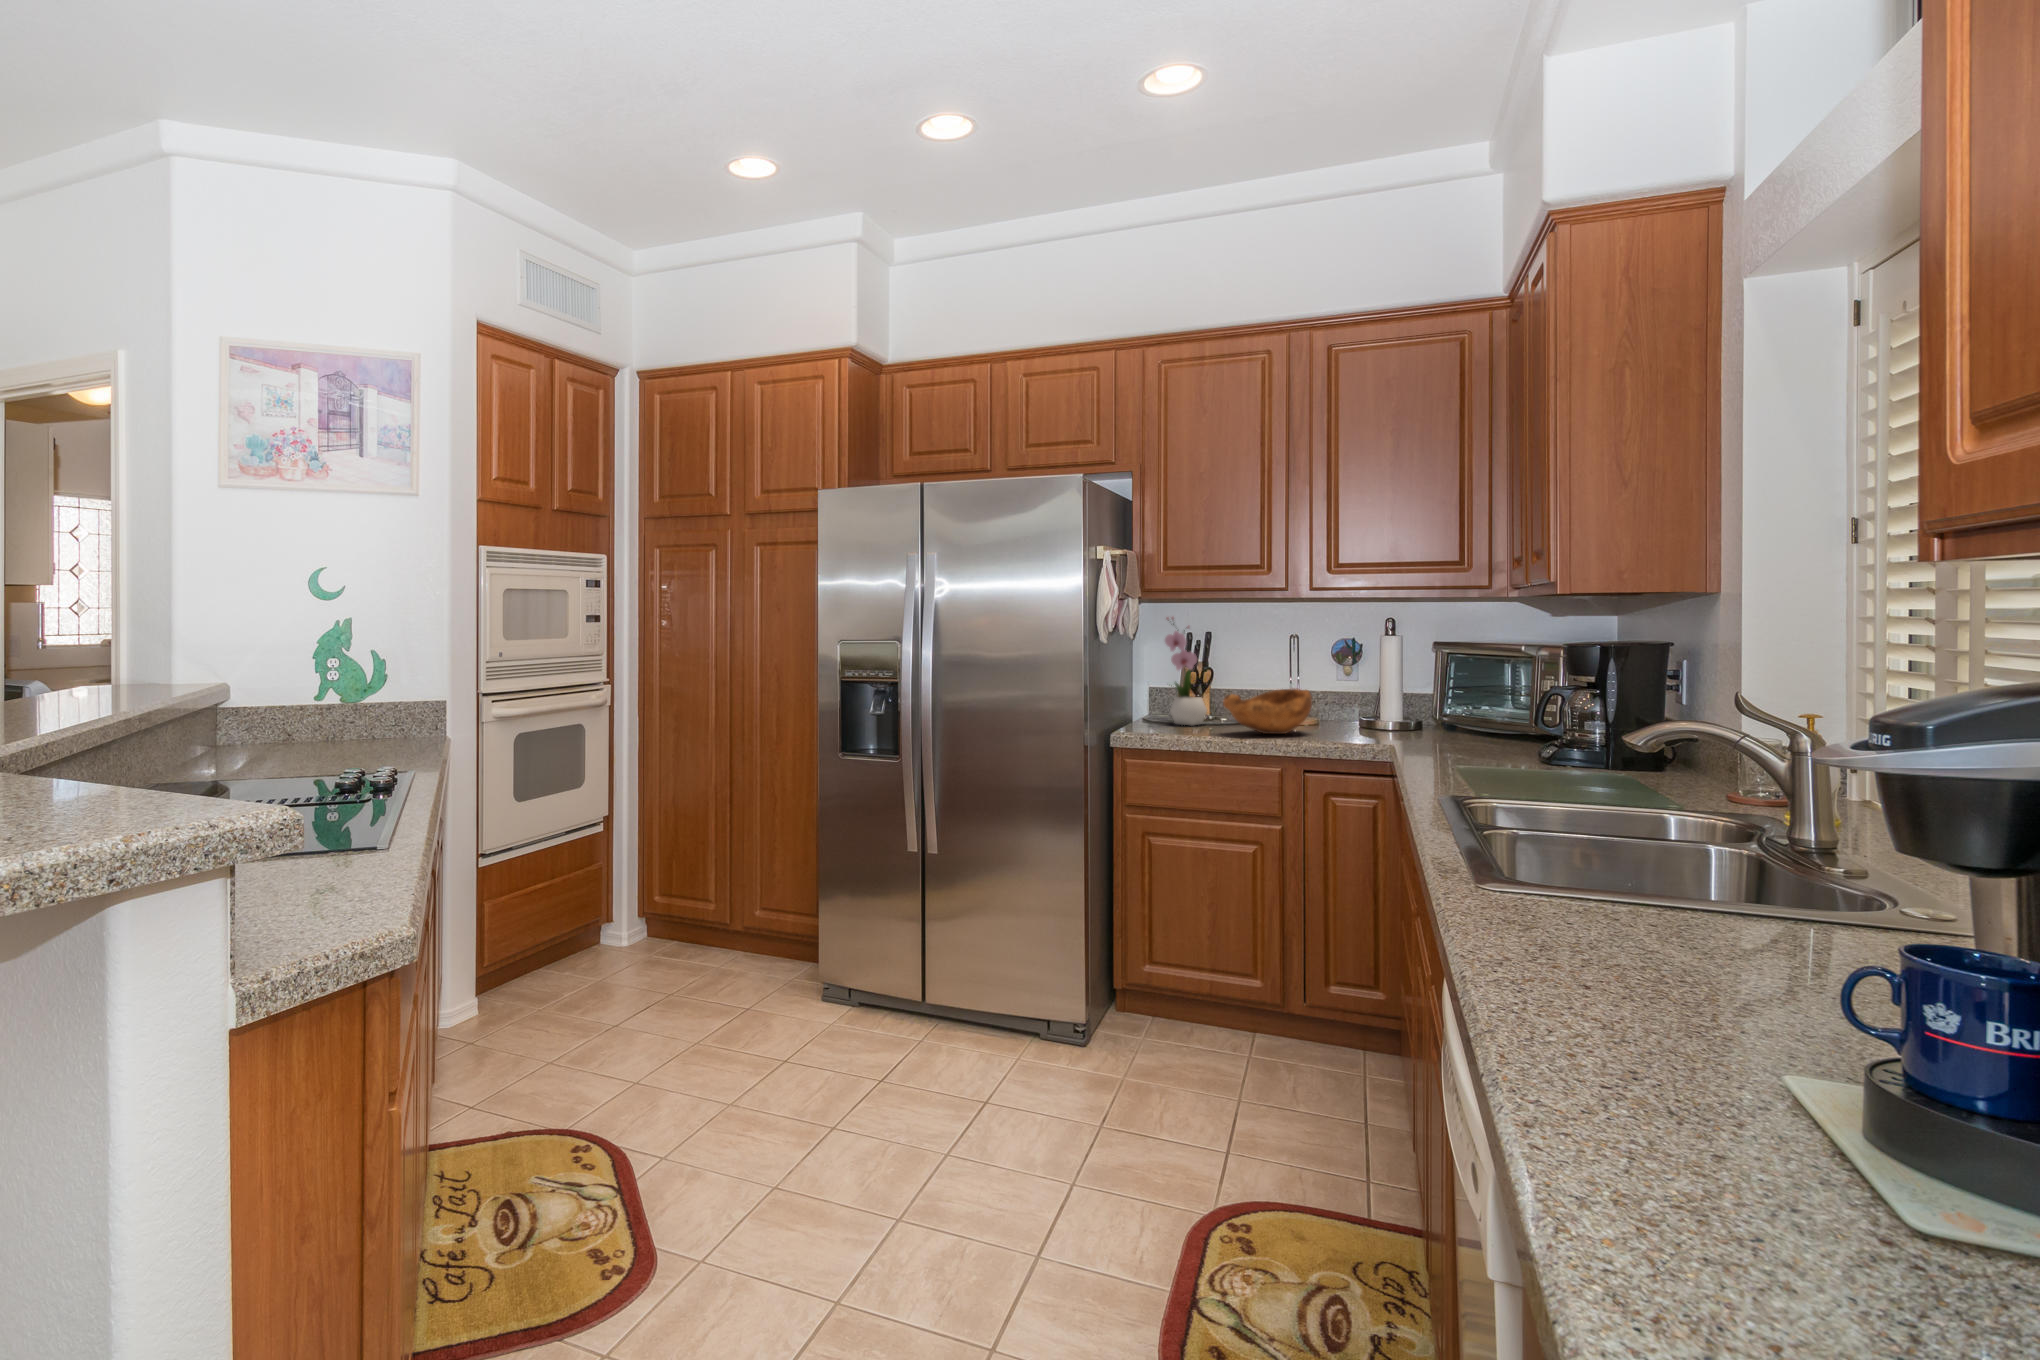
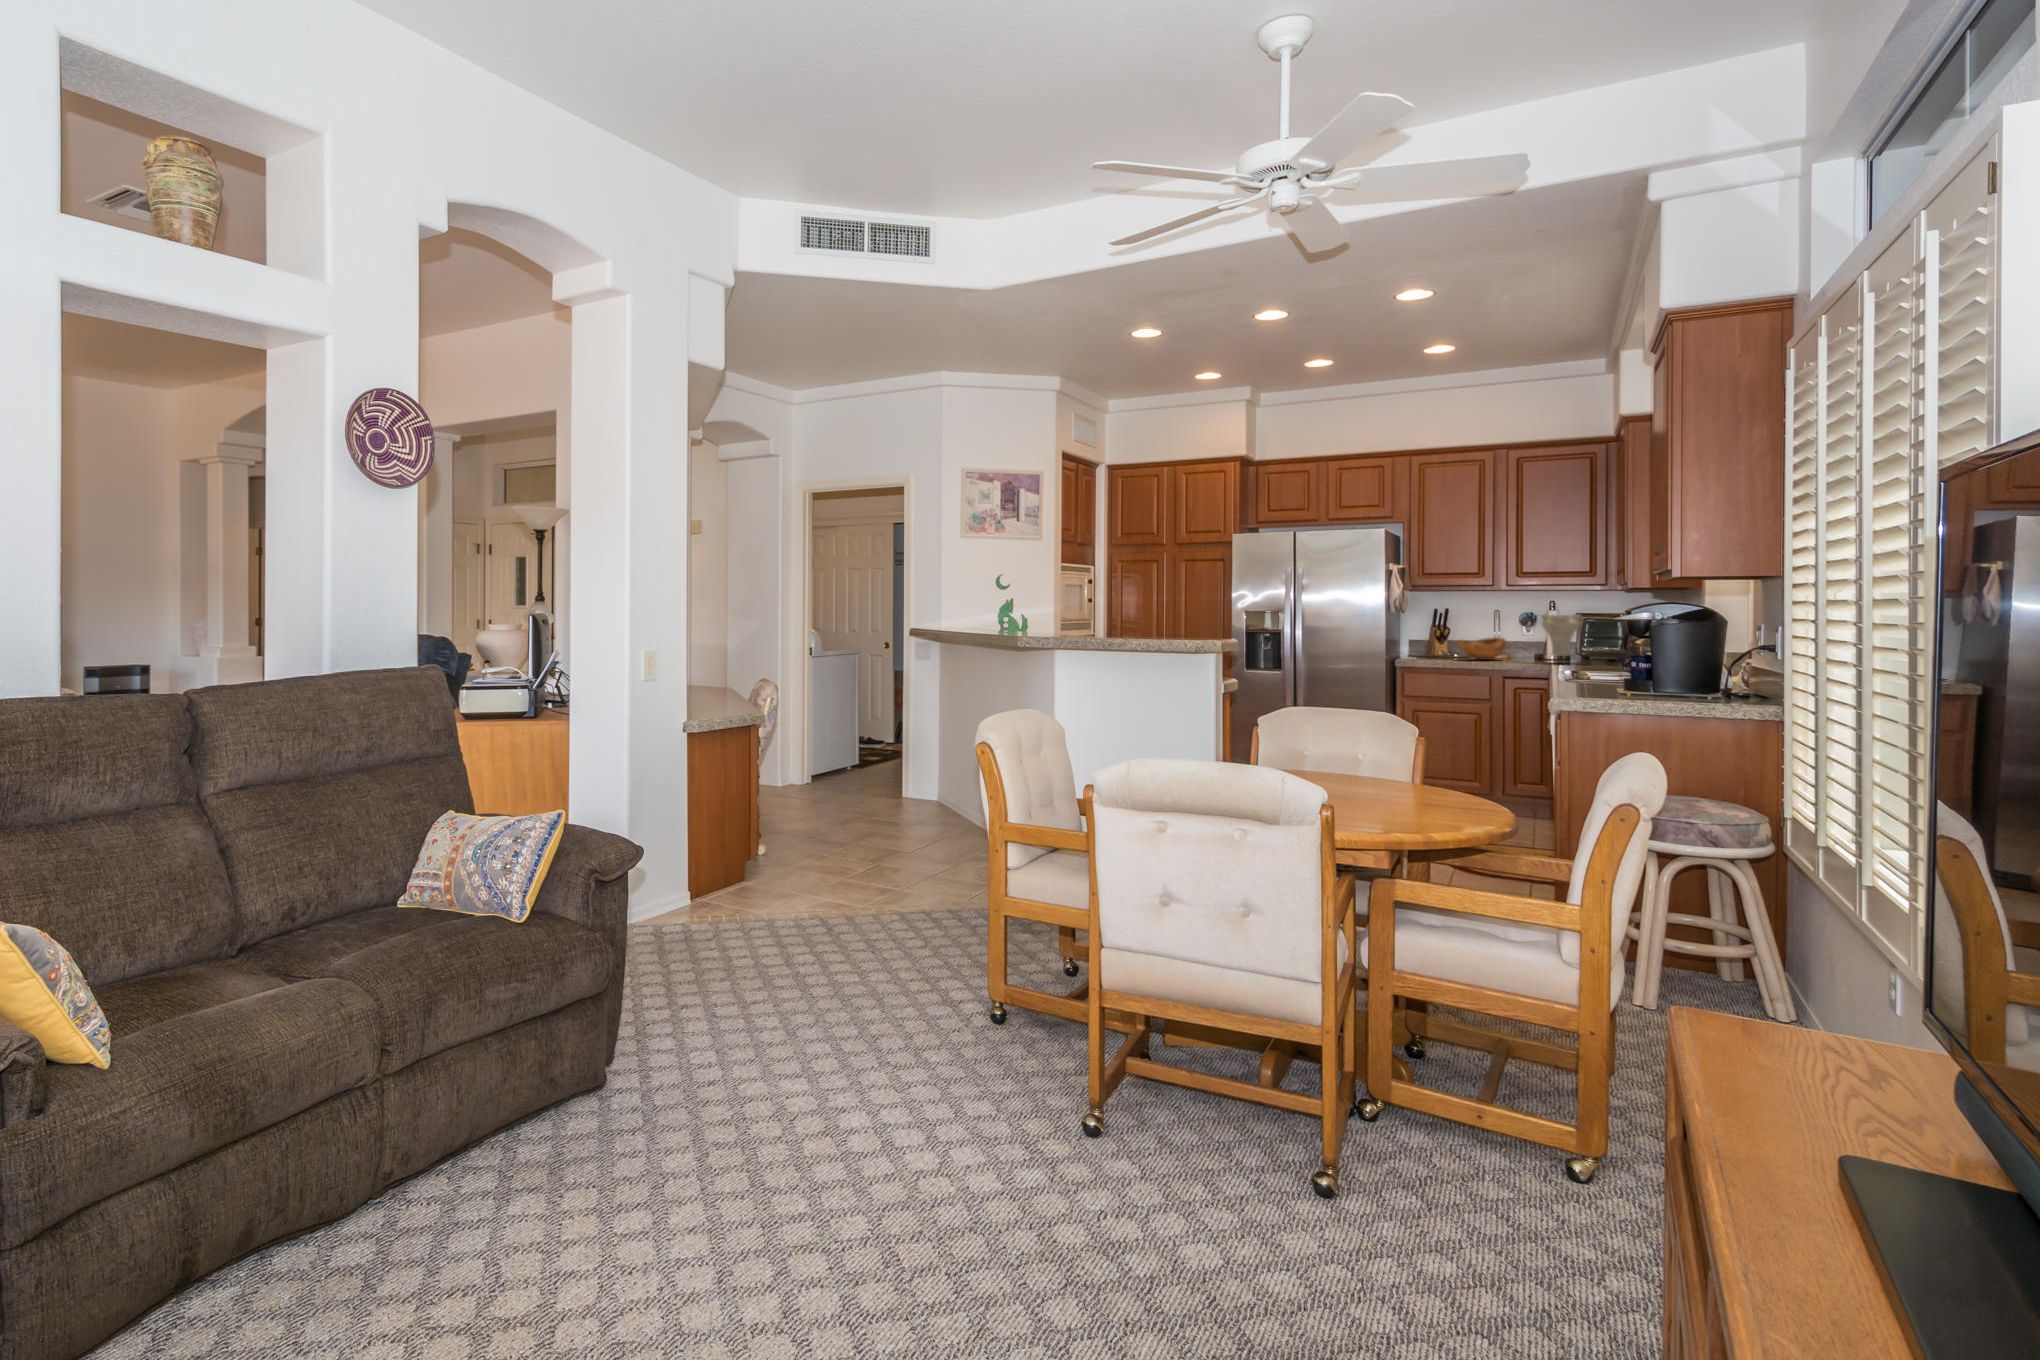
flower arrangement: present [1165,617,1207,725] -> none [1424,600,1450,657]
vase: none [1362,643,1468,741] -> present [1541,614,1580,656]

